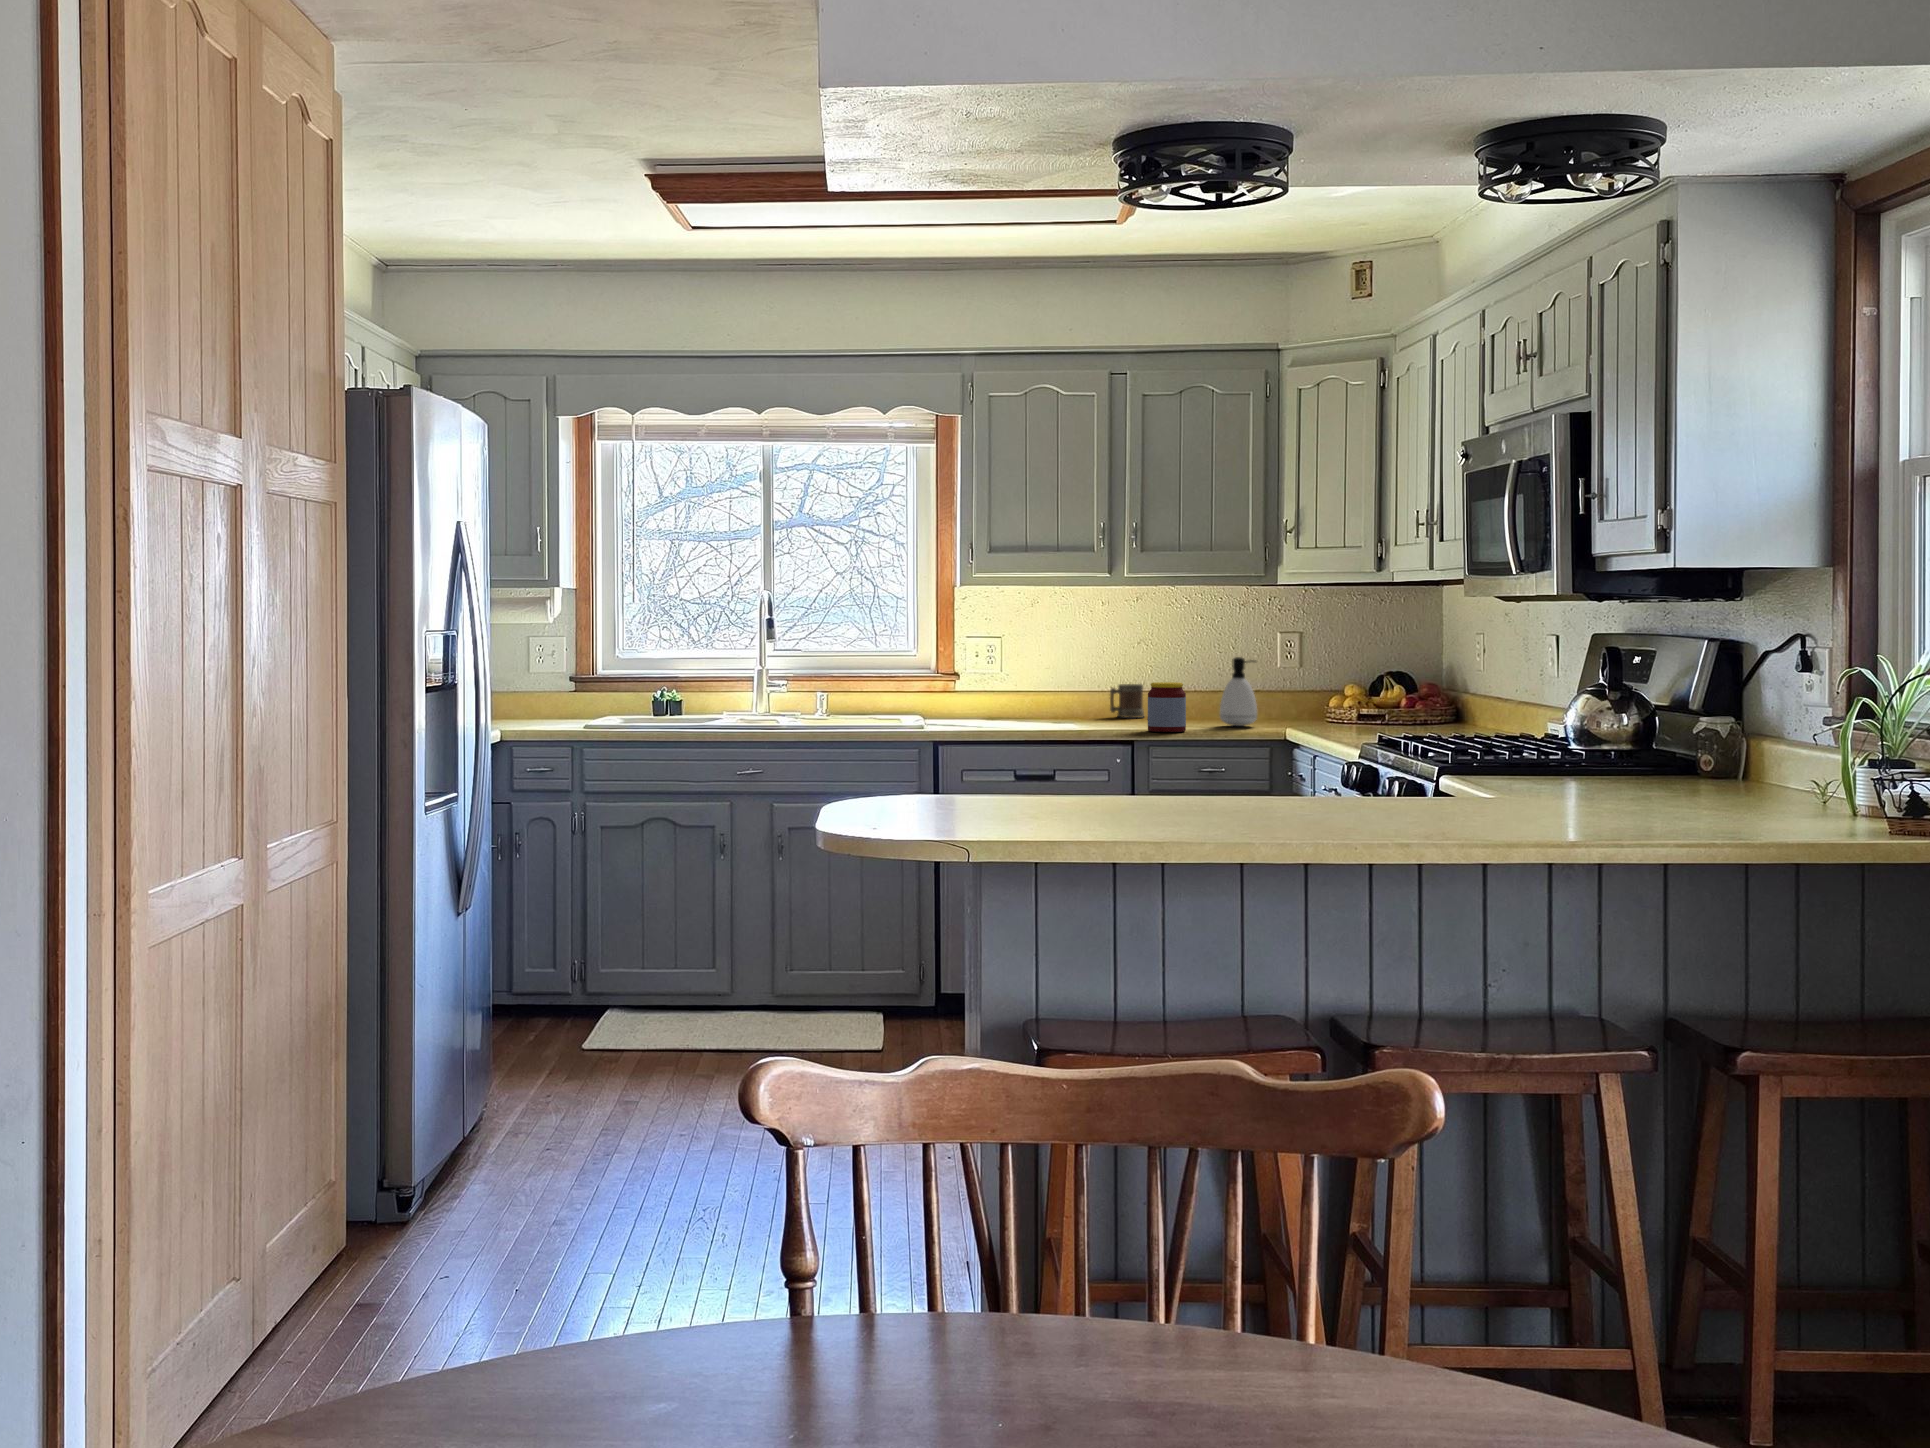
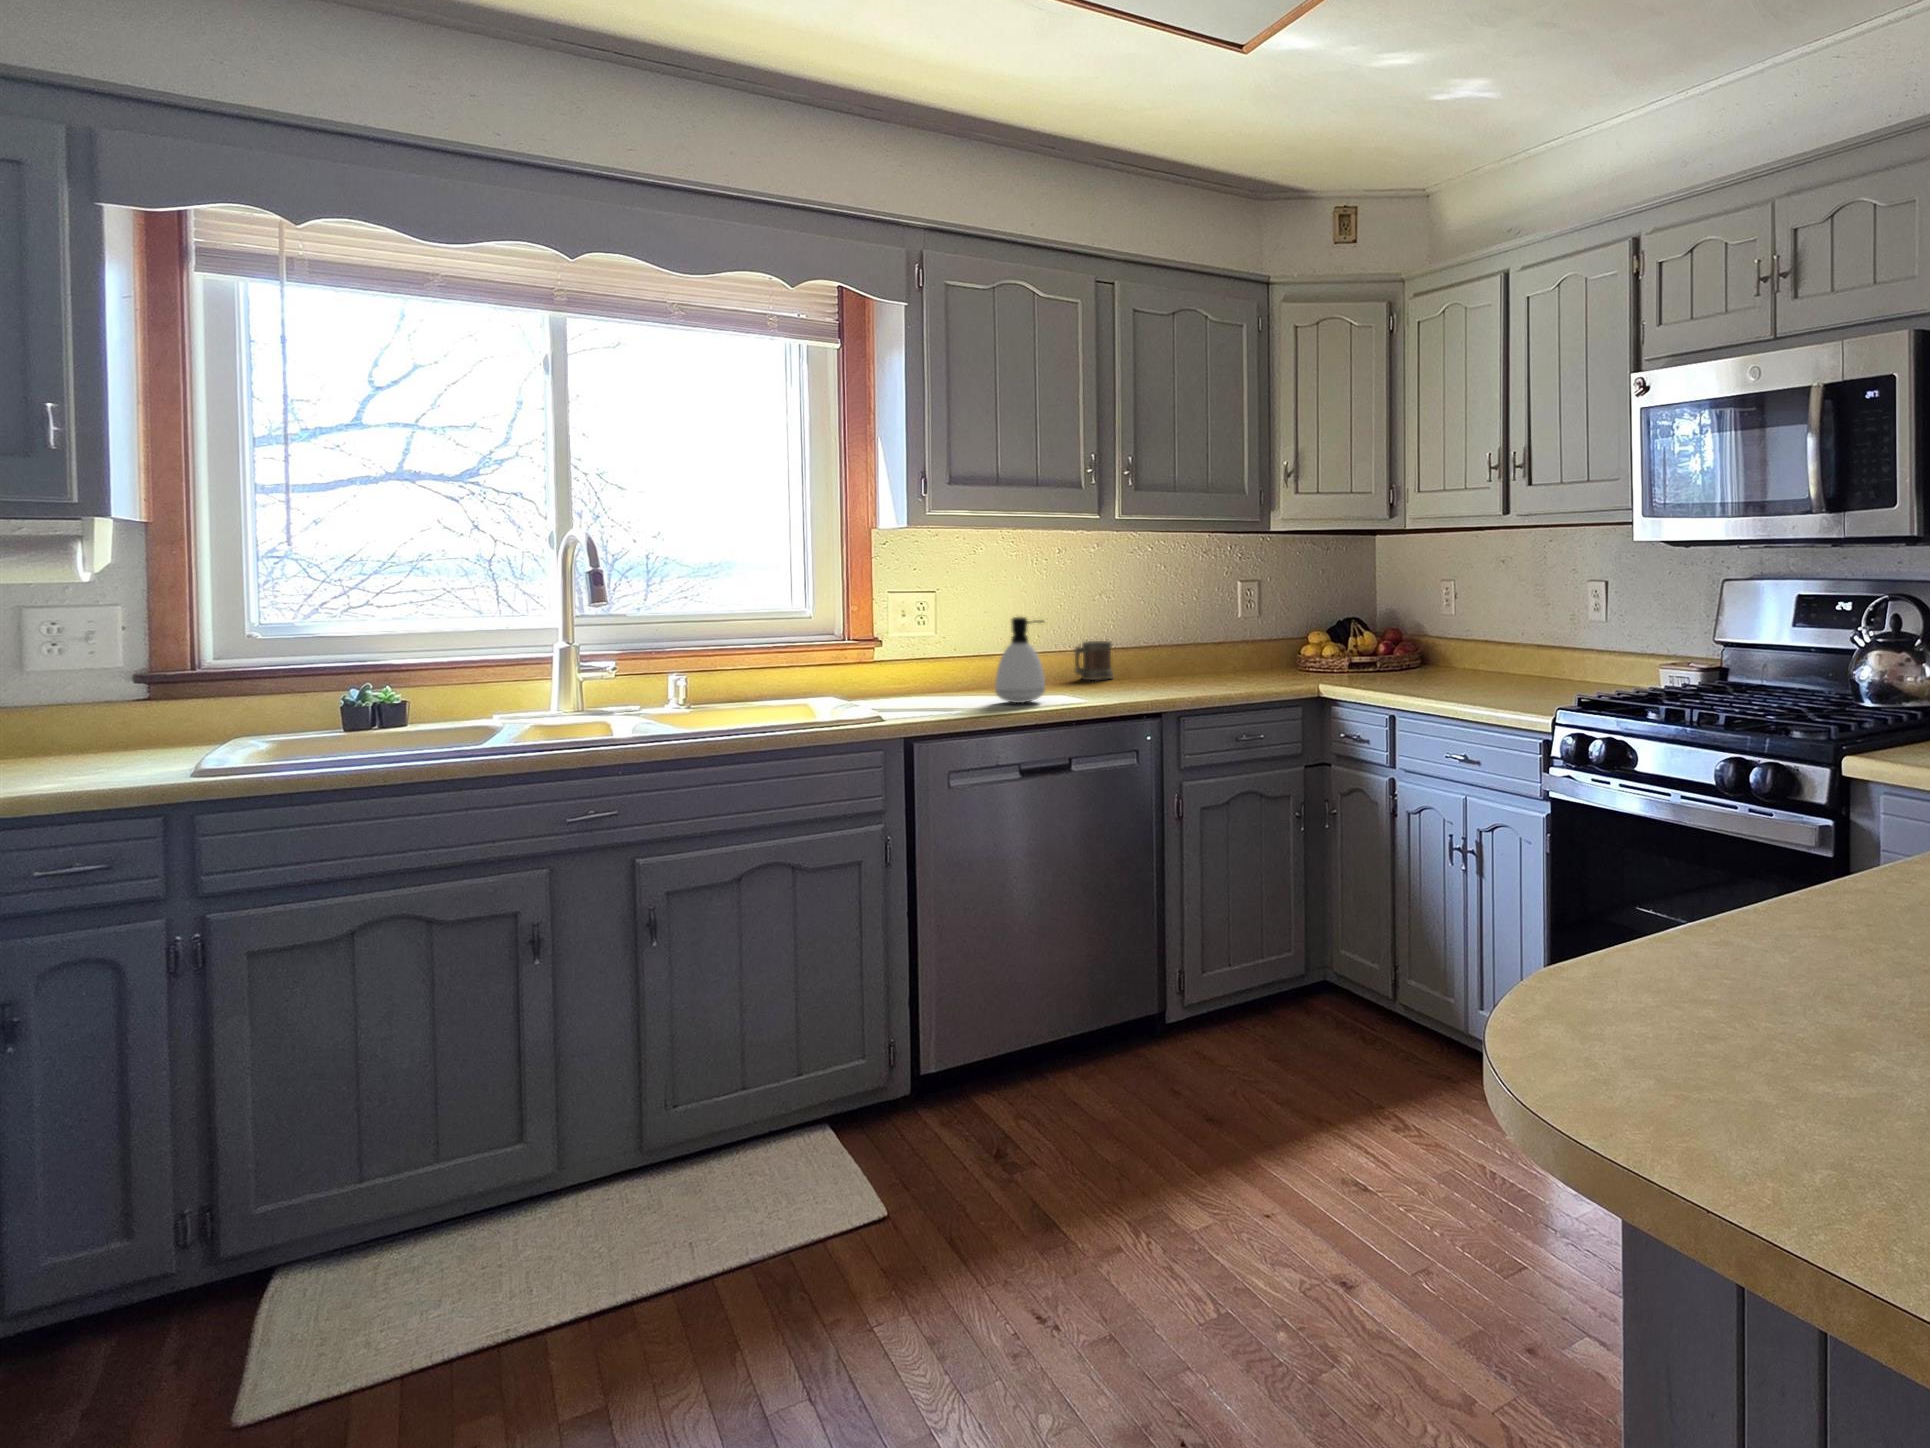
soap dispenser: present [1220,657,1257,726] -> present [995,617,1045,703]
jar: present [1148,682,1186,732] -> none [1170,640,1215,699]

